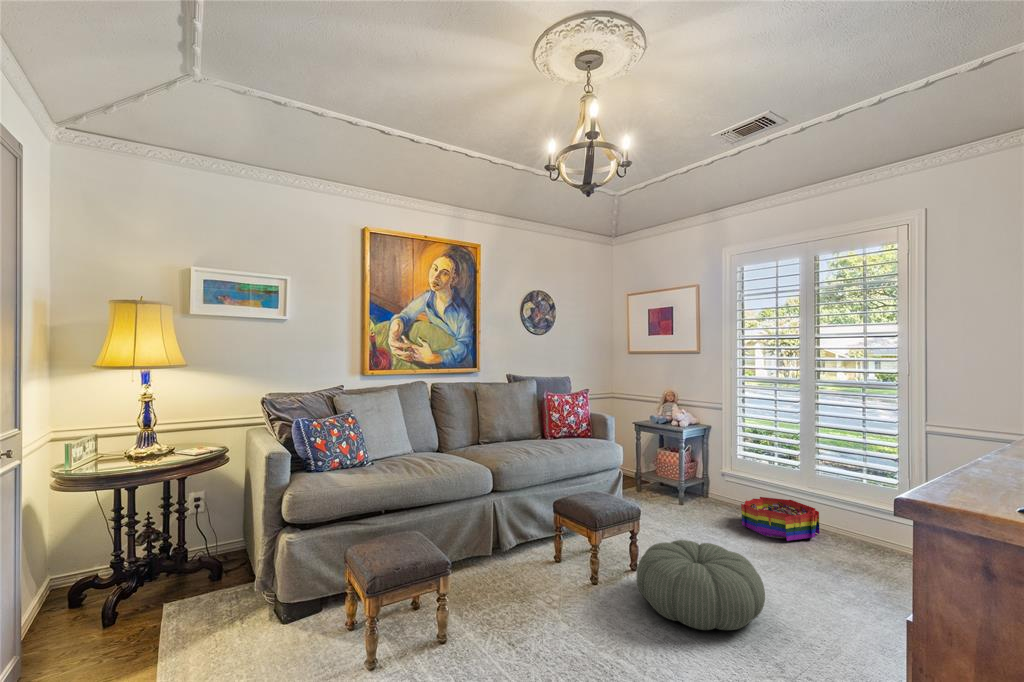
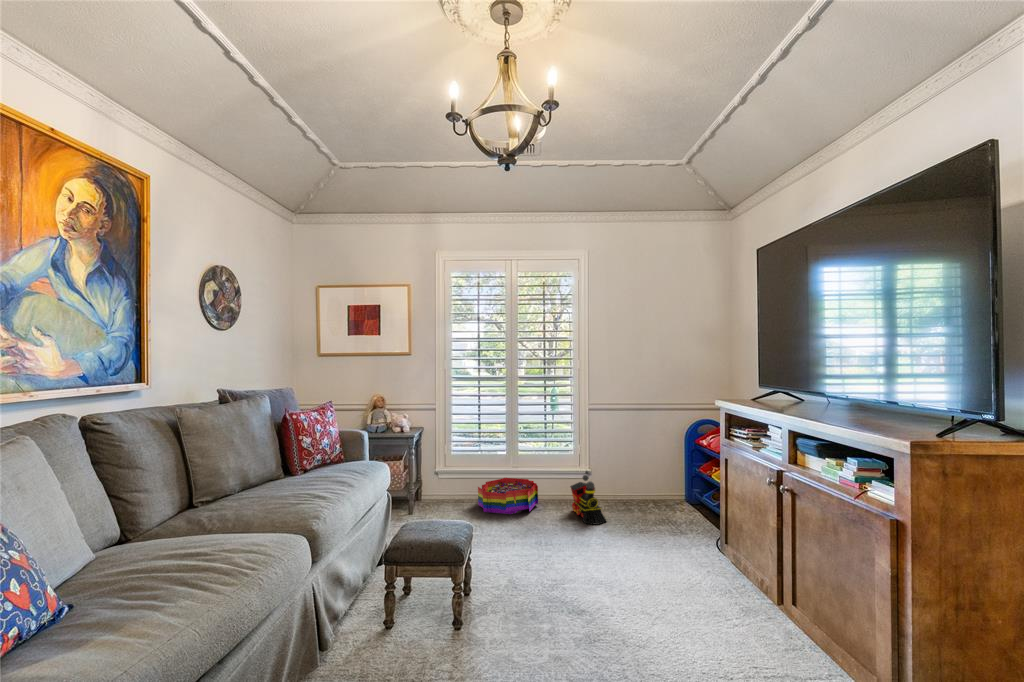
toy train: none [838,512,882,584] -> present [570,471,606,525]
pouf: present [637,540,765,630] -> none [513,531,631,619]

